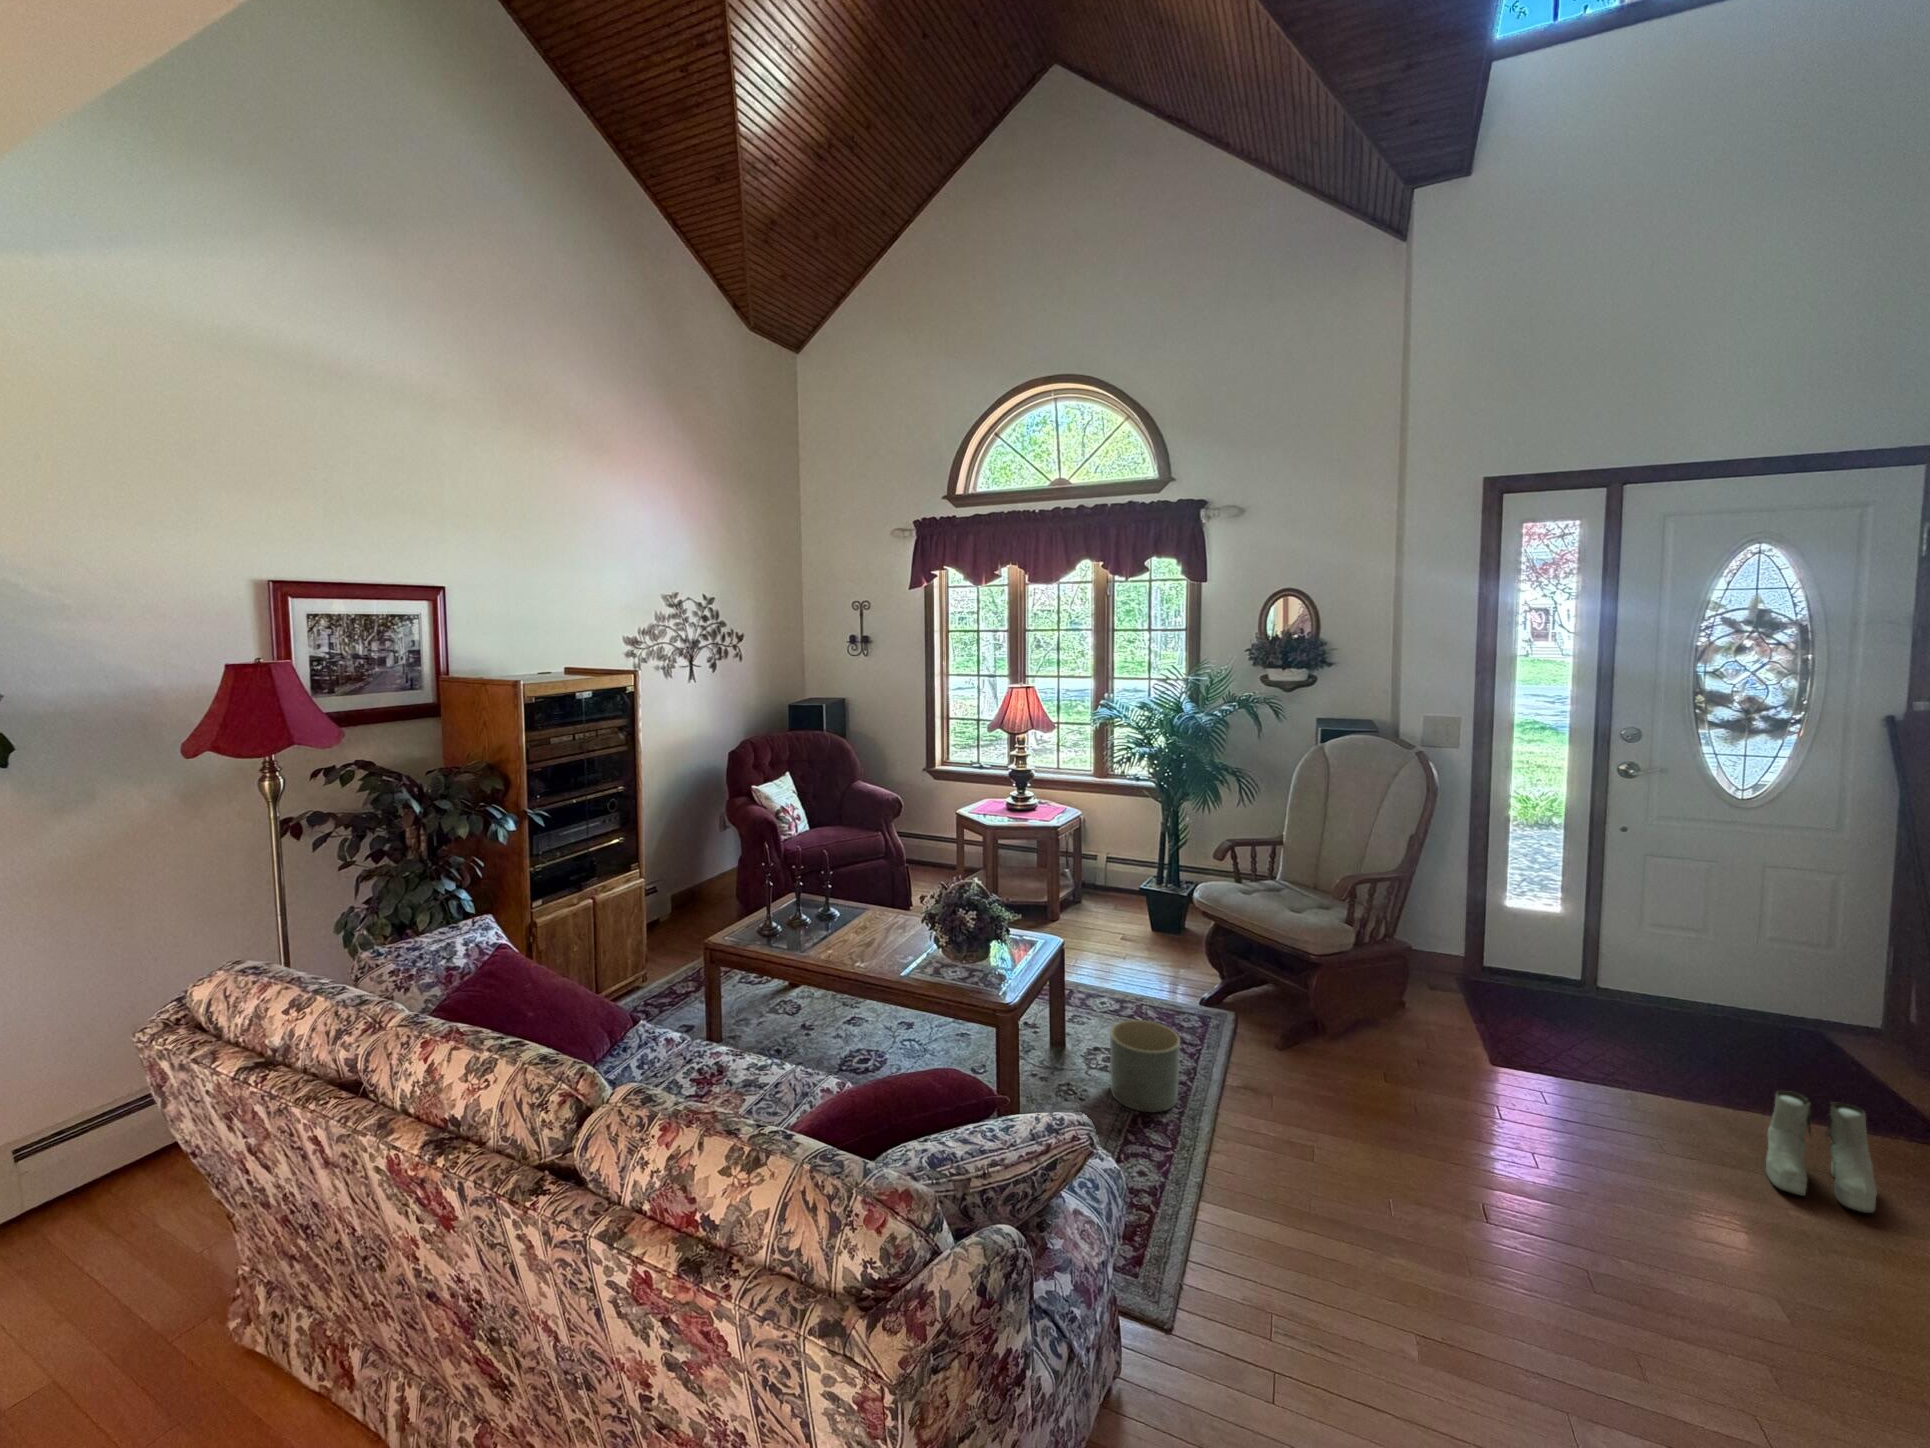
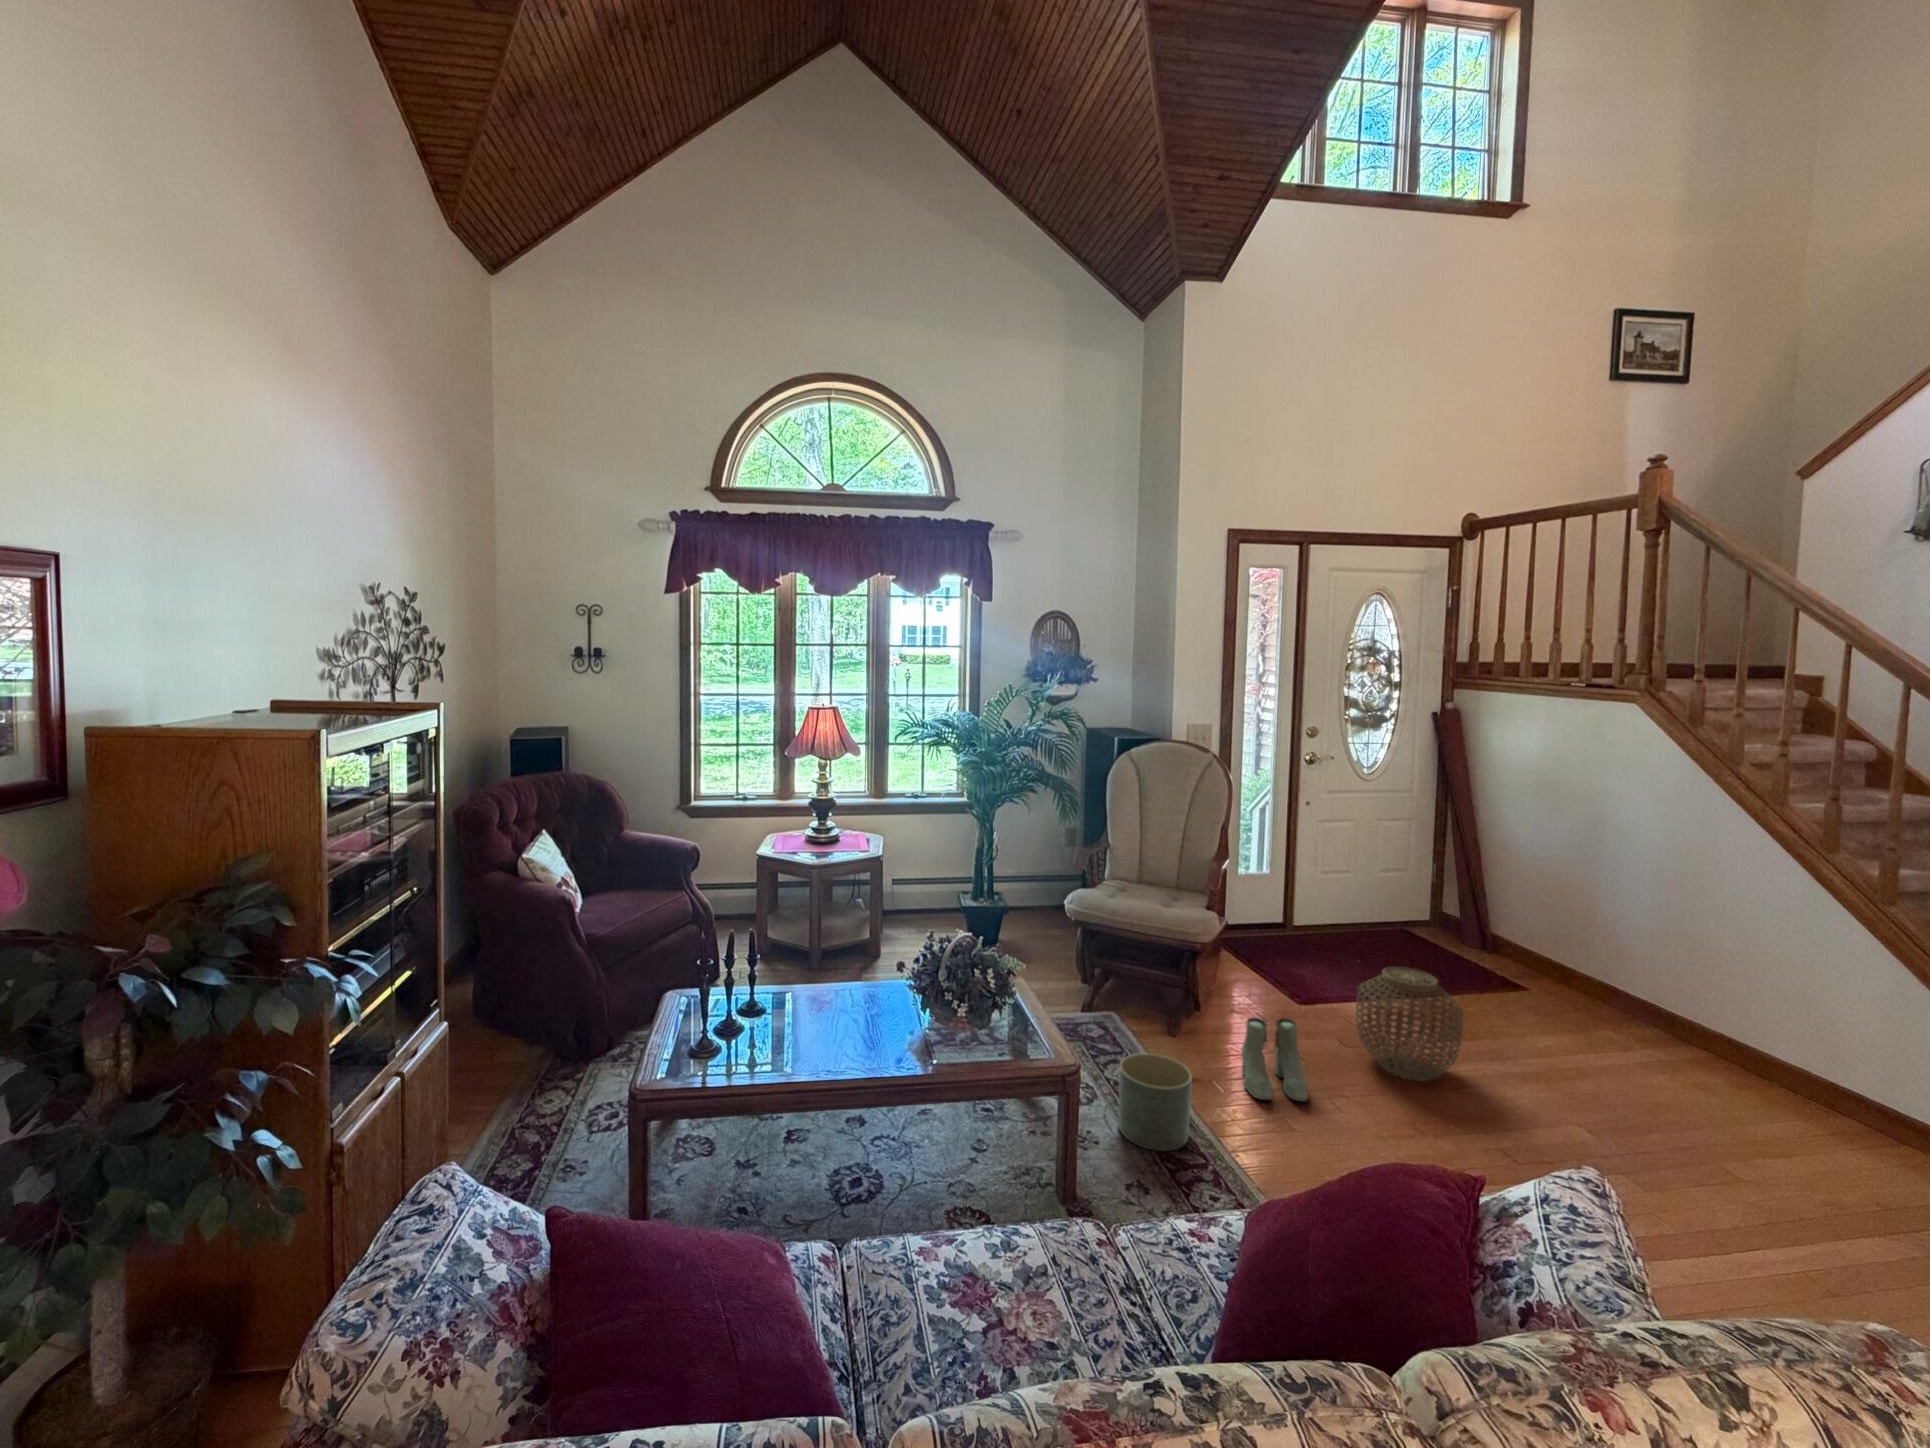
woven basket: none [1469,1007,1608,1150] -> present [1356,967,1463,1081]
boots: present [1766,1091,1877,1213] -> present [1241,1017,1308,1102]

